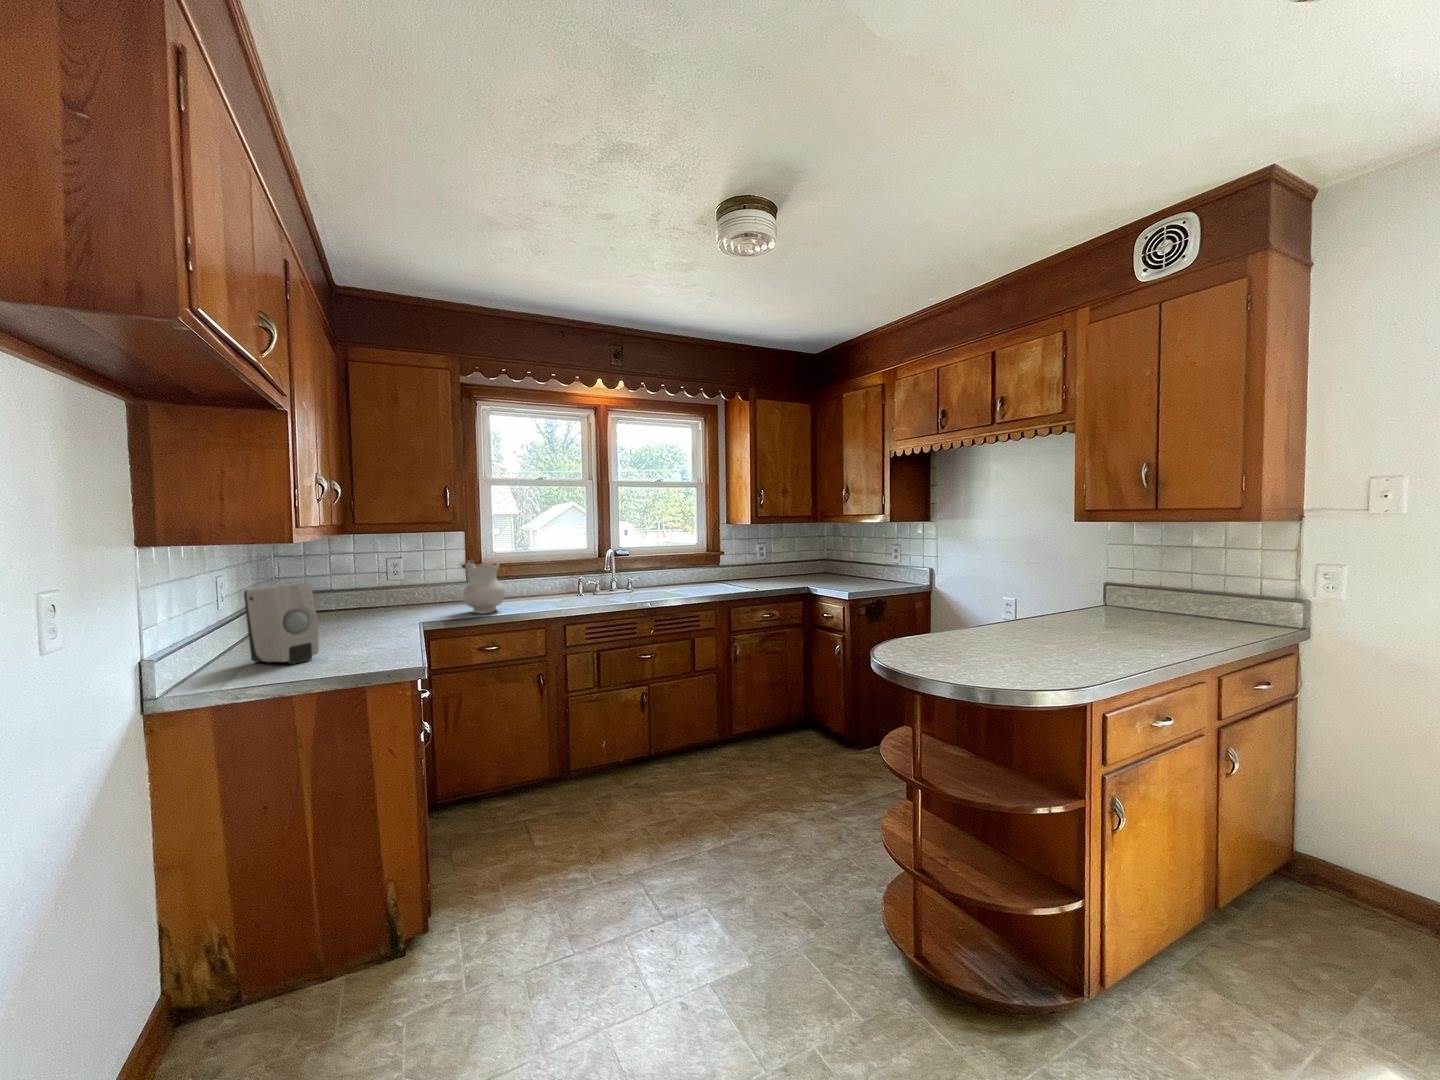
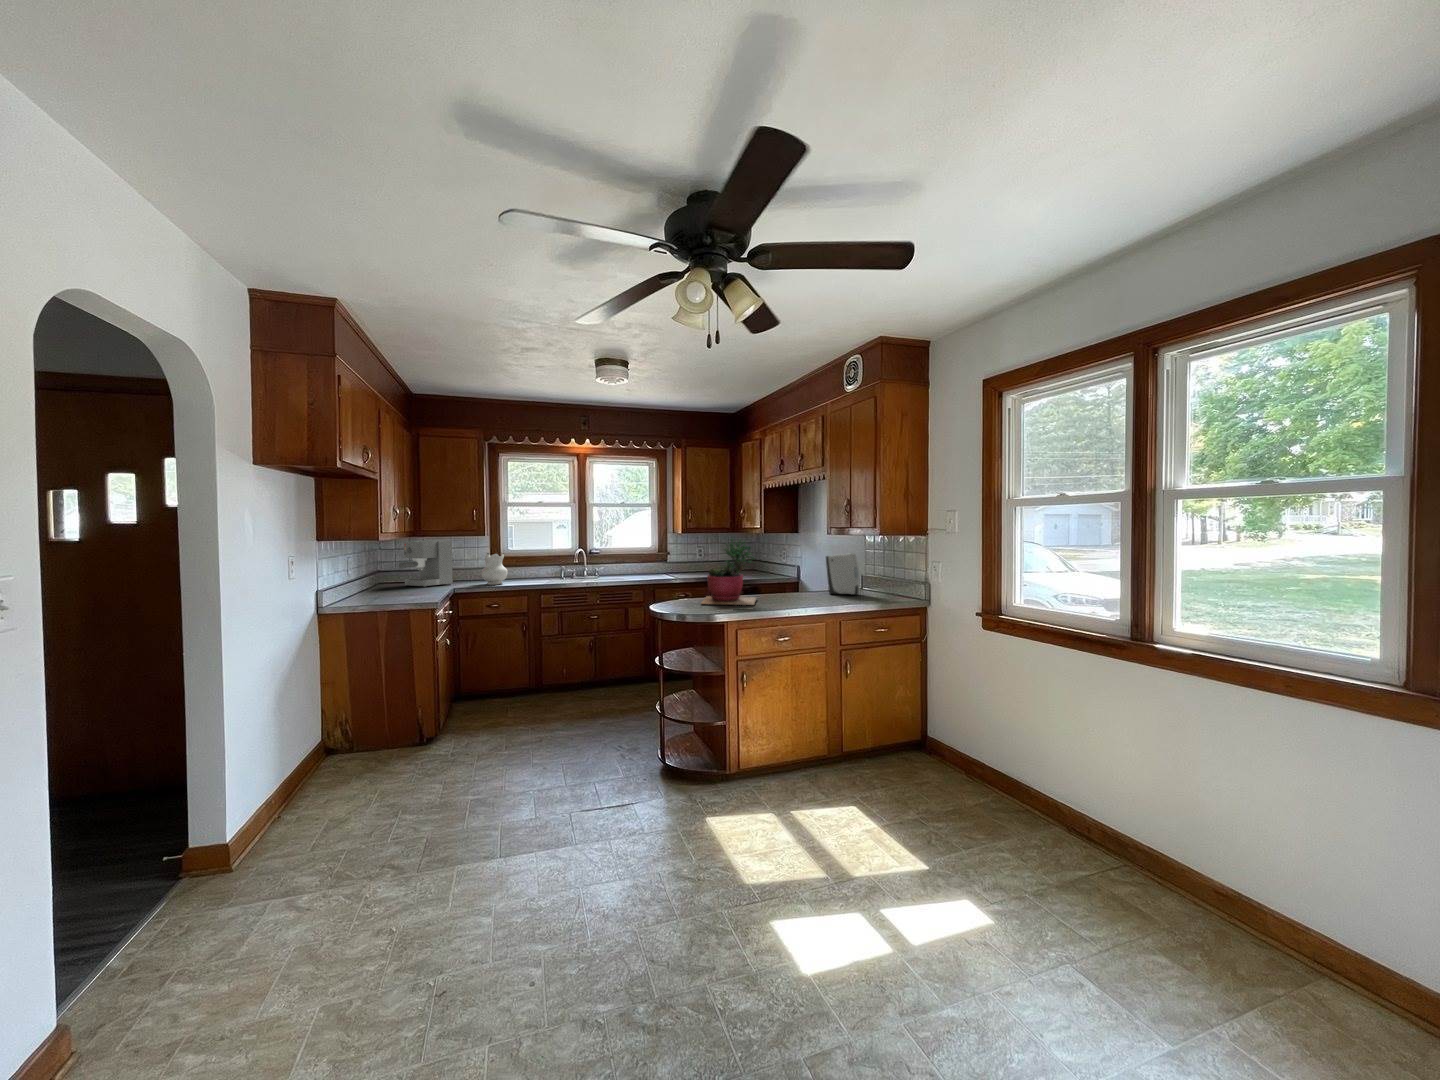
succulent plant: none [957,536,1103,669] -> present [701,539,756,605]
coffee maker: none [316,541,412,623] -> present [399,541,453,587]
soap dispenser: present [244,583,319,664] -> present [826,553,860,595]

